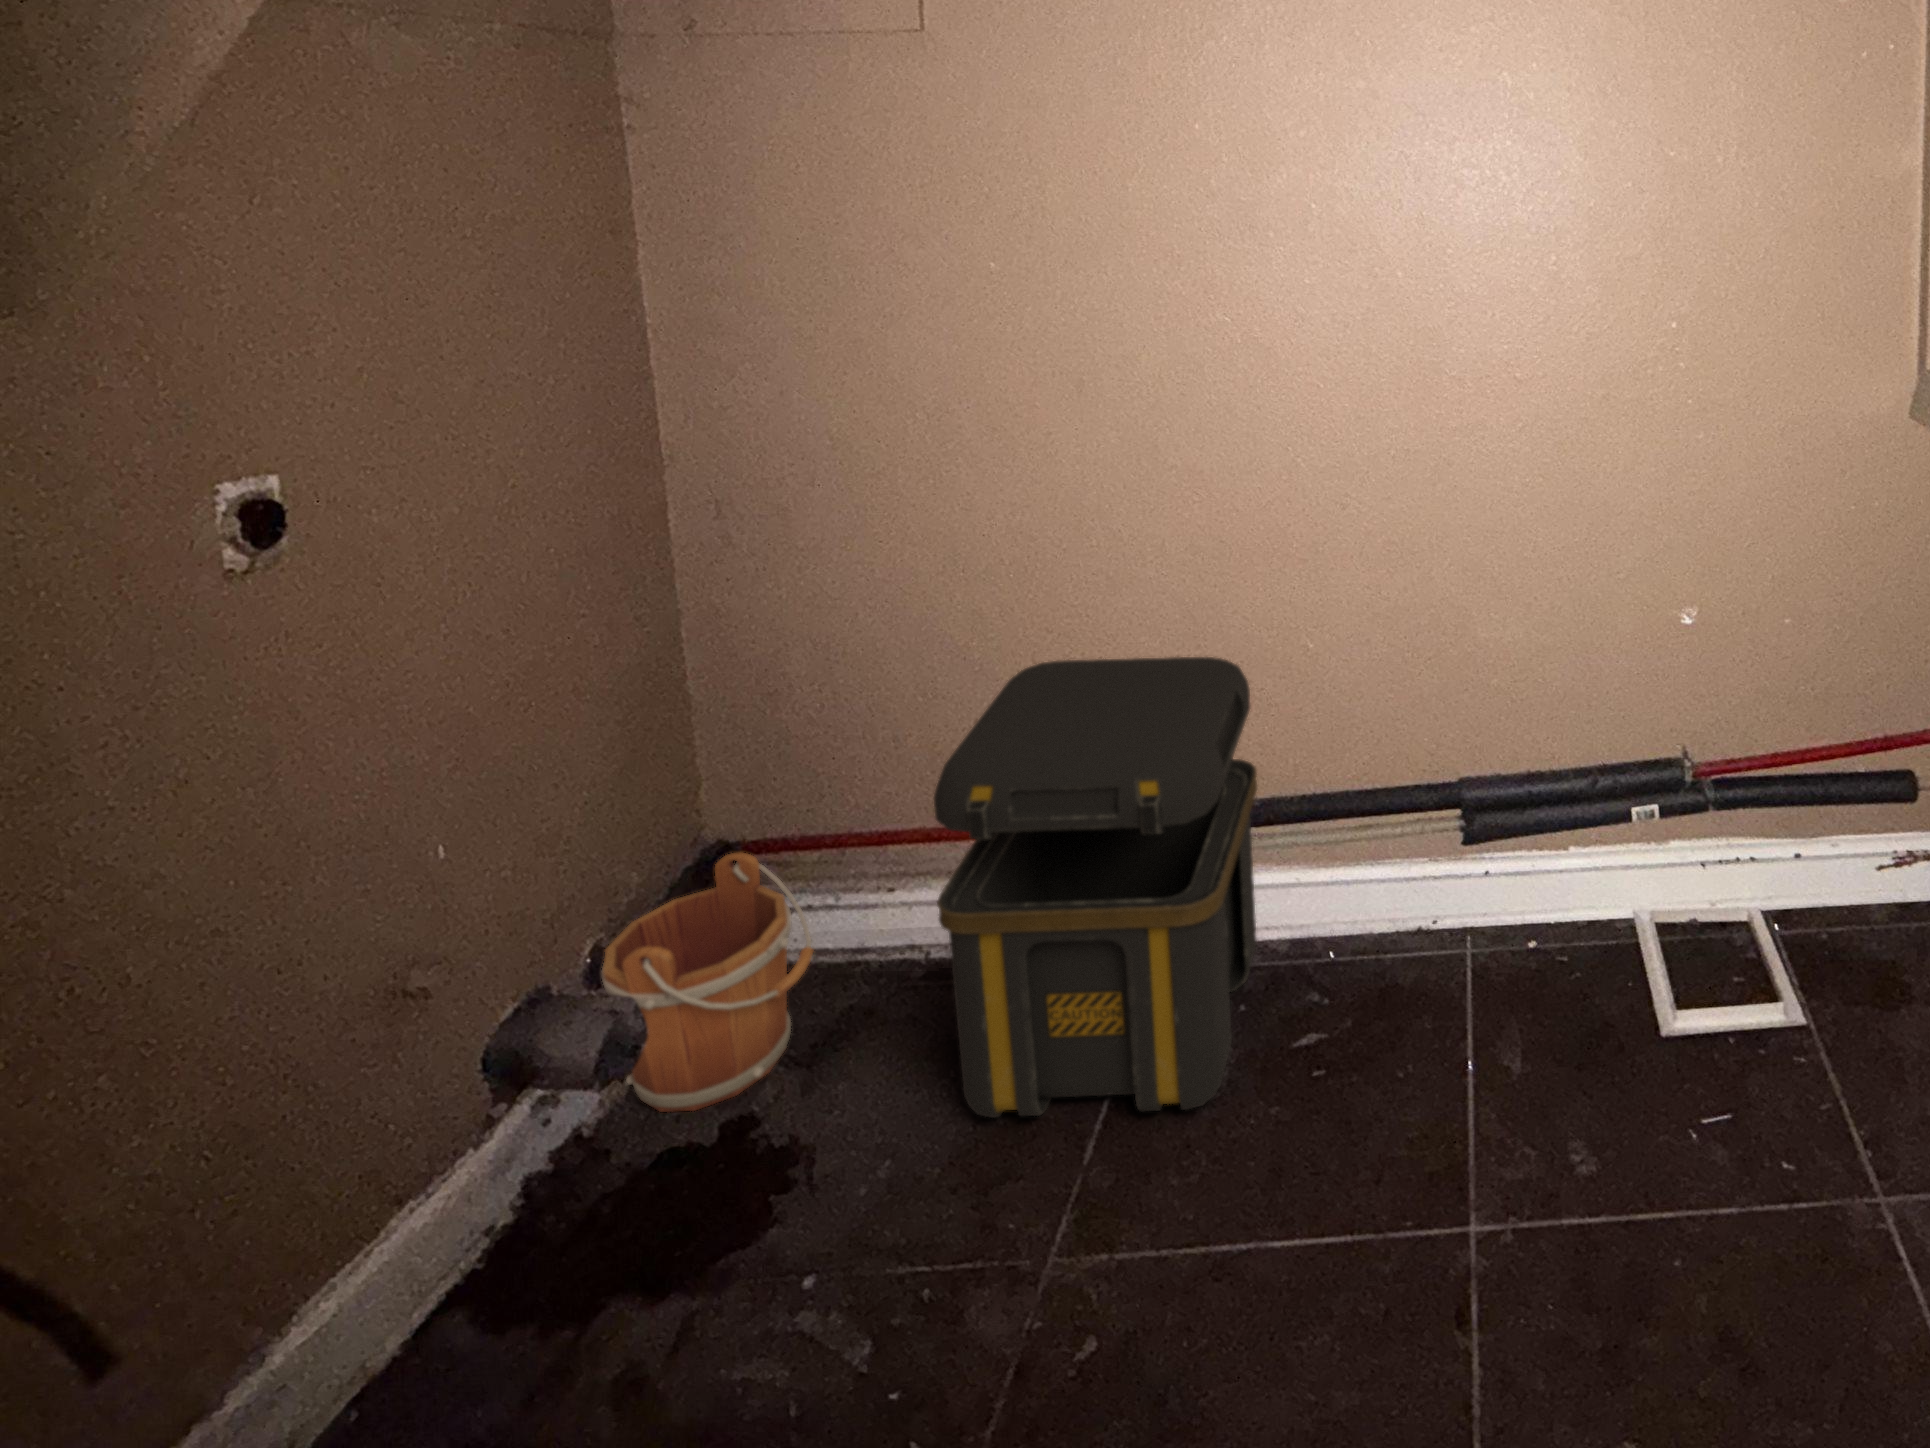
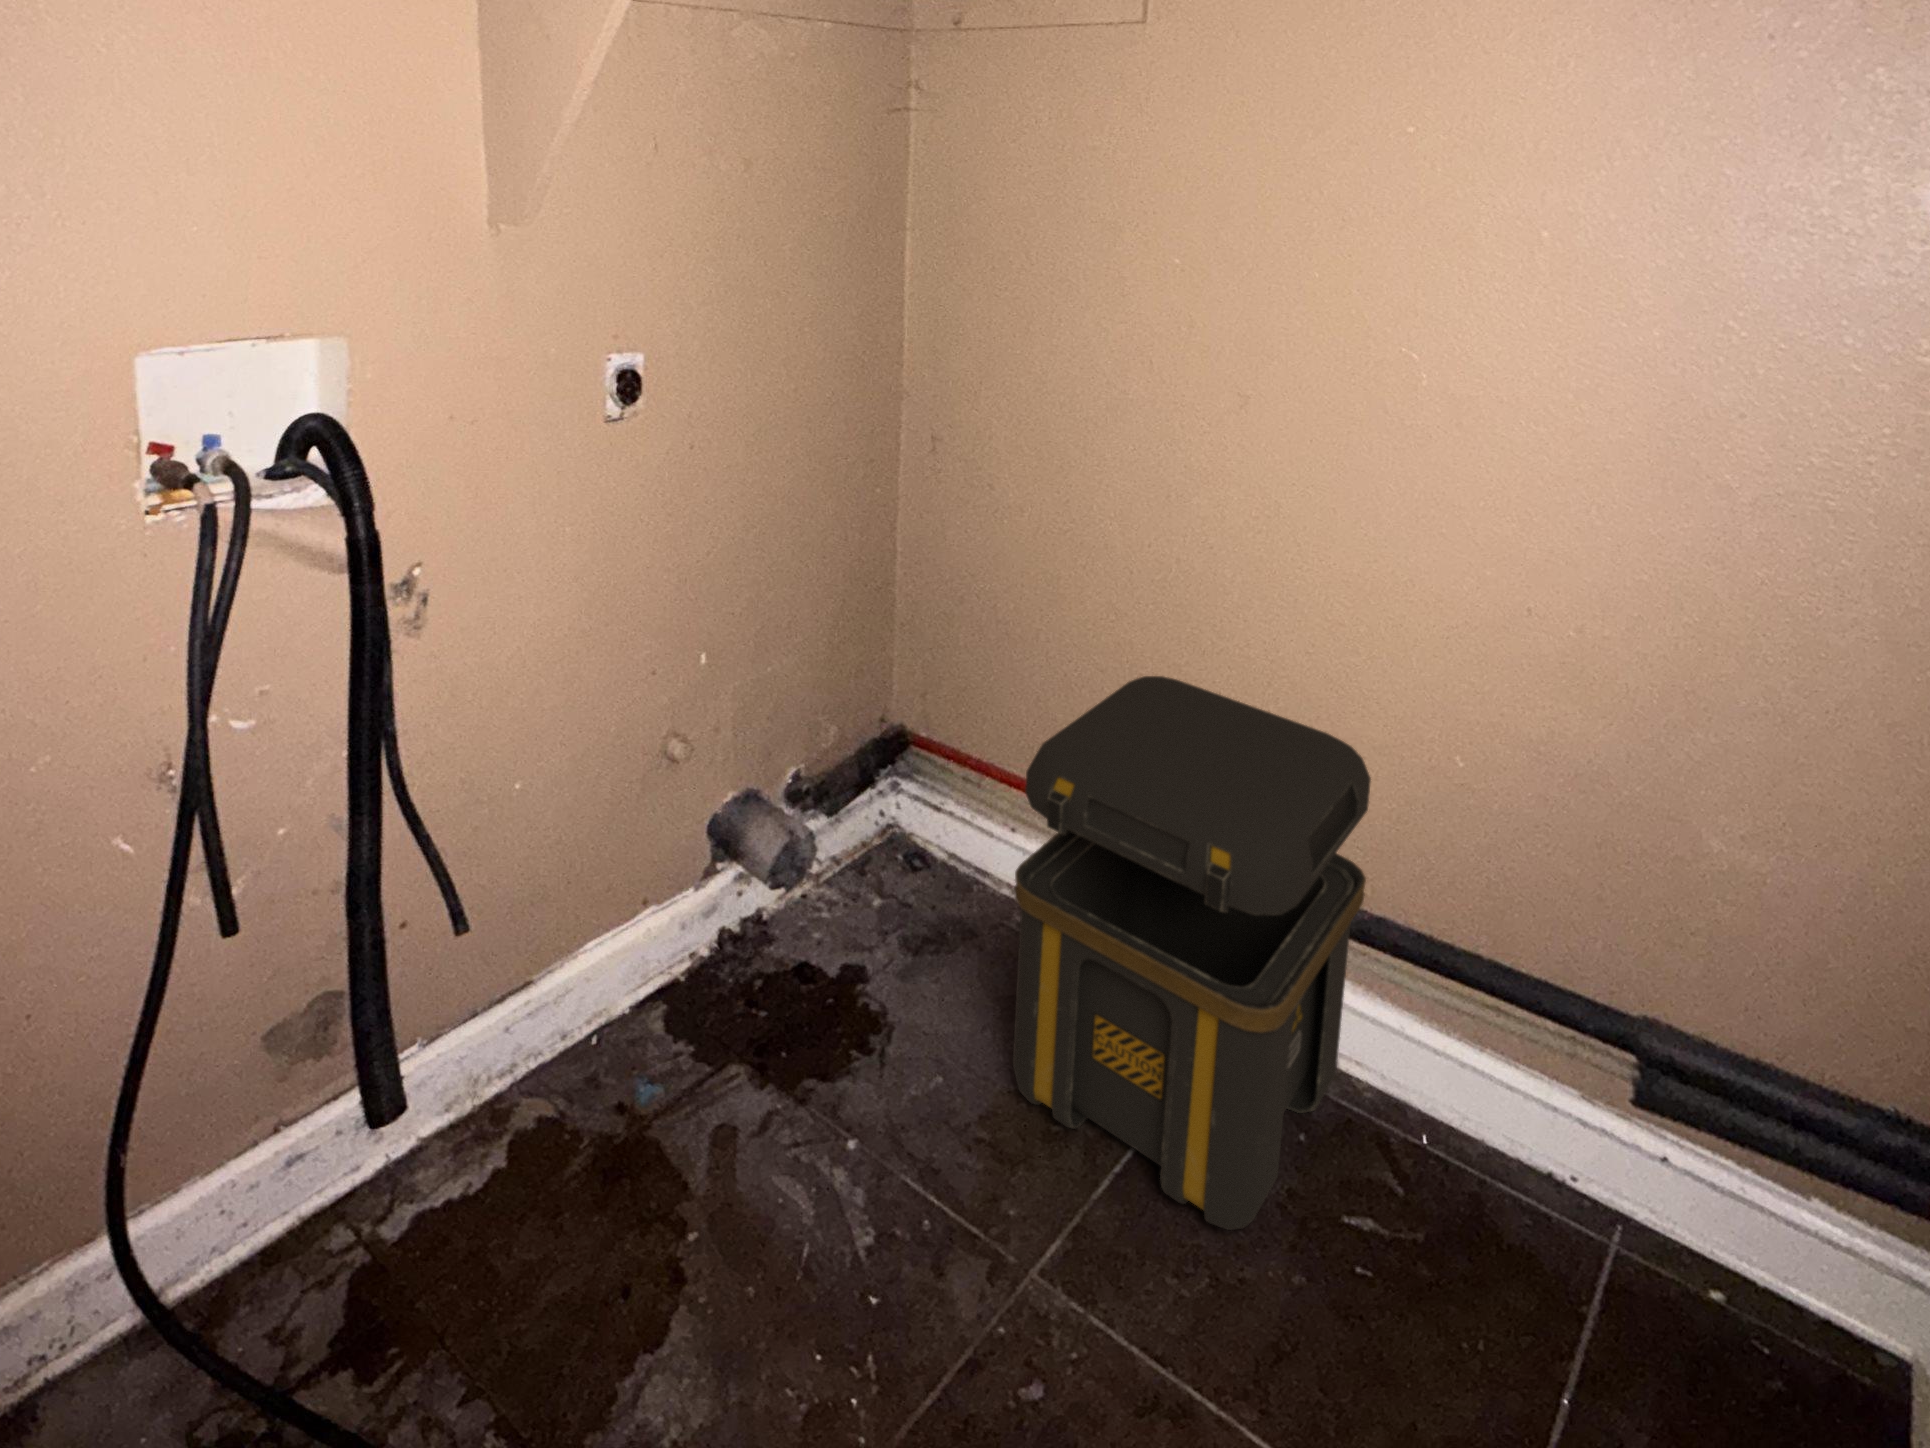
bucket: present [601,853,813,1112] -> none [792,742,937,949]

